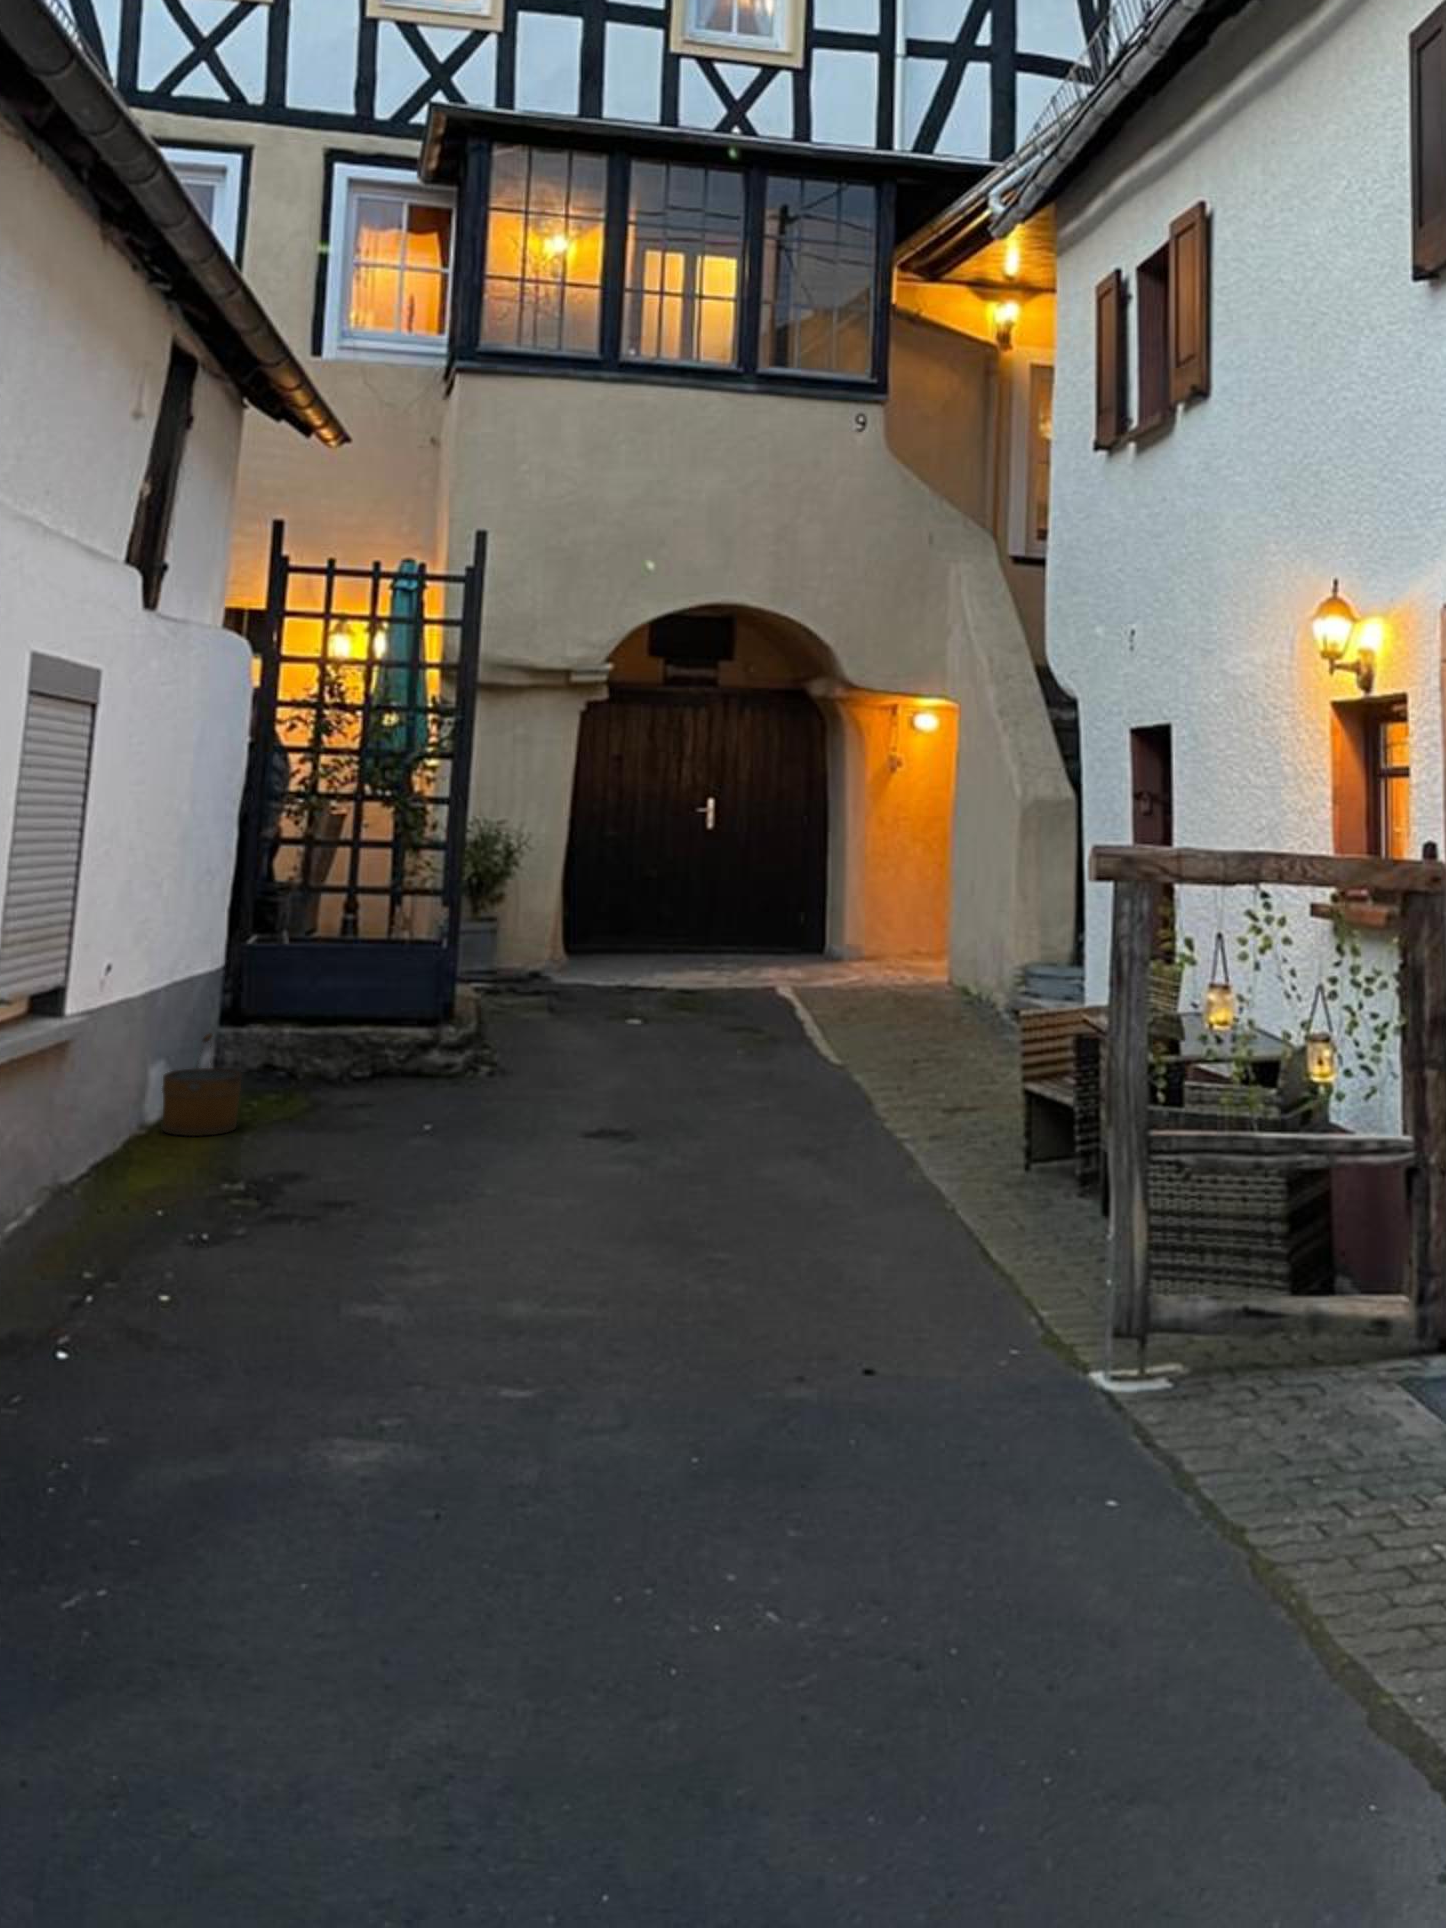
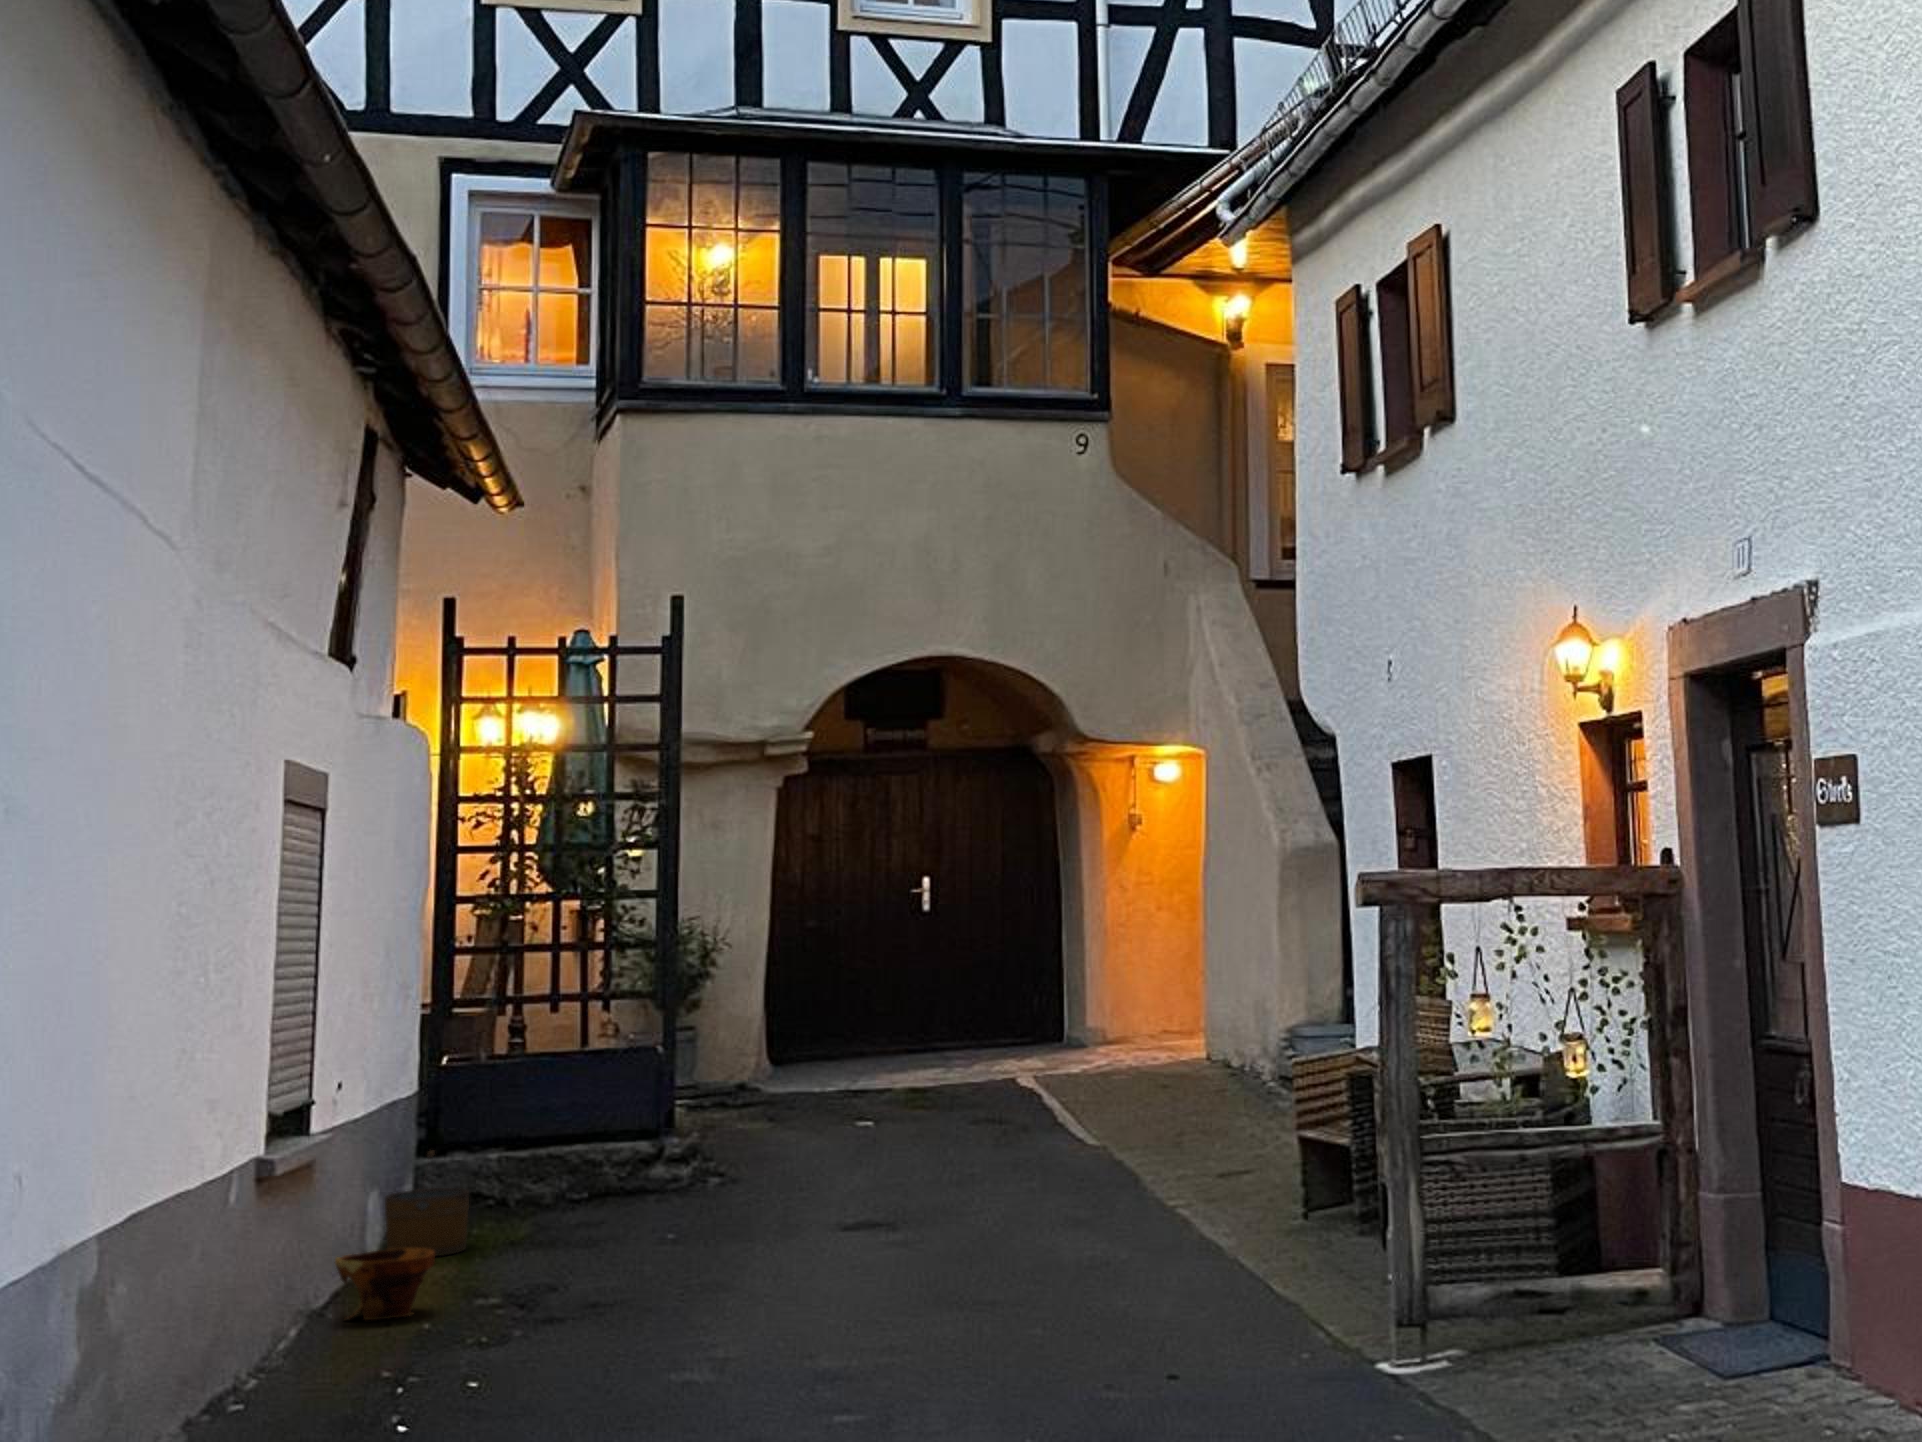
planter: none [74,1142,172,1214] -> present [335,1248,435,1320]

